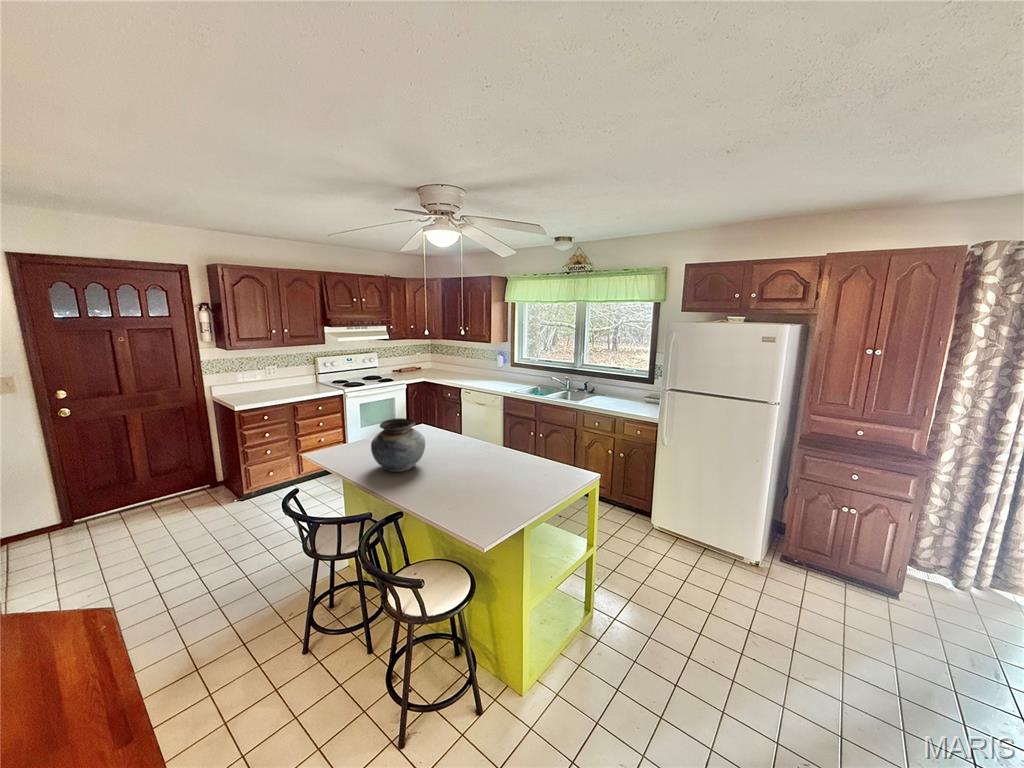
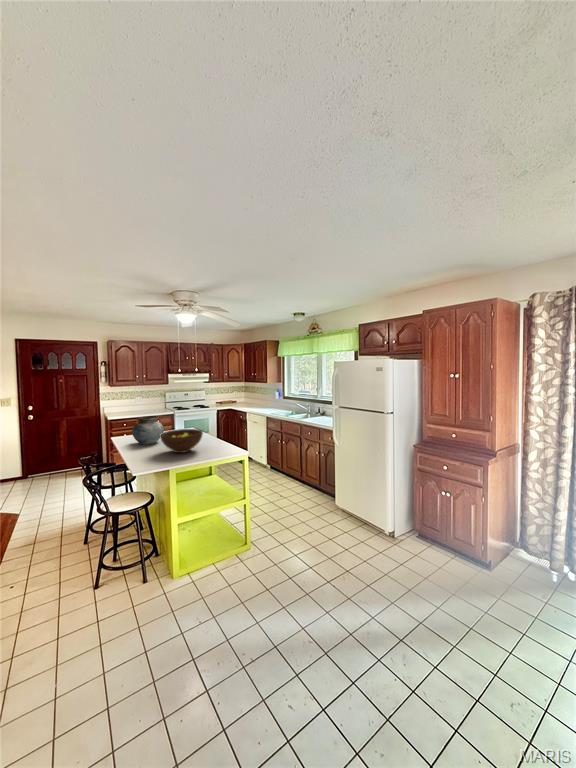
fruit bowl: none [458,442,531,490] -> present [160,429,203,453]

